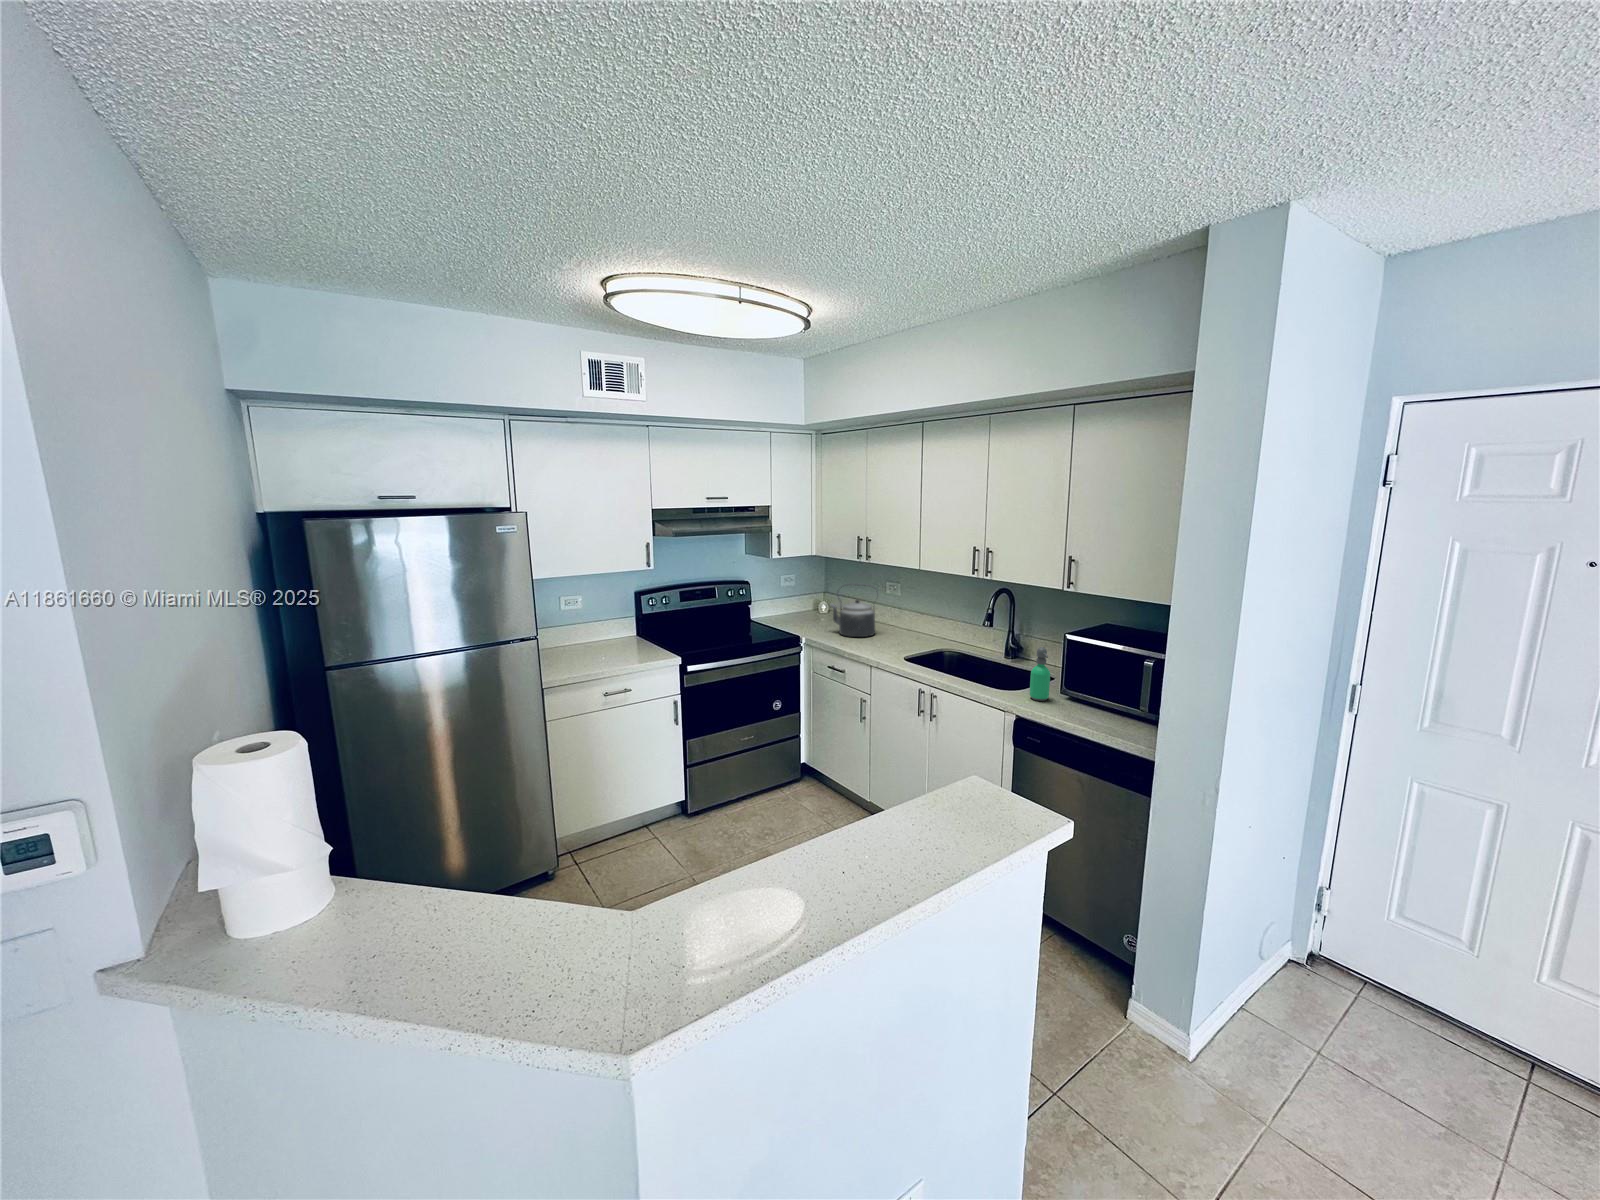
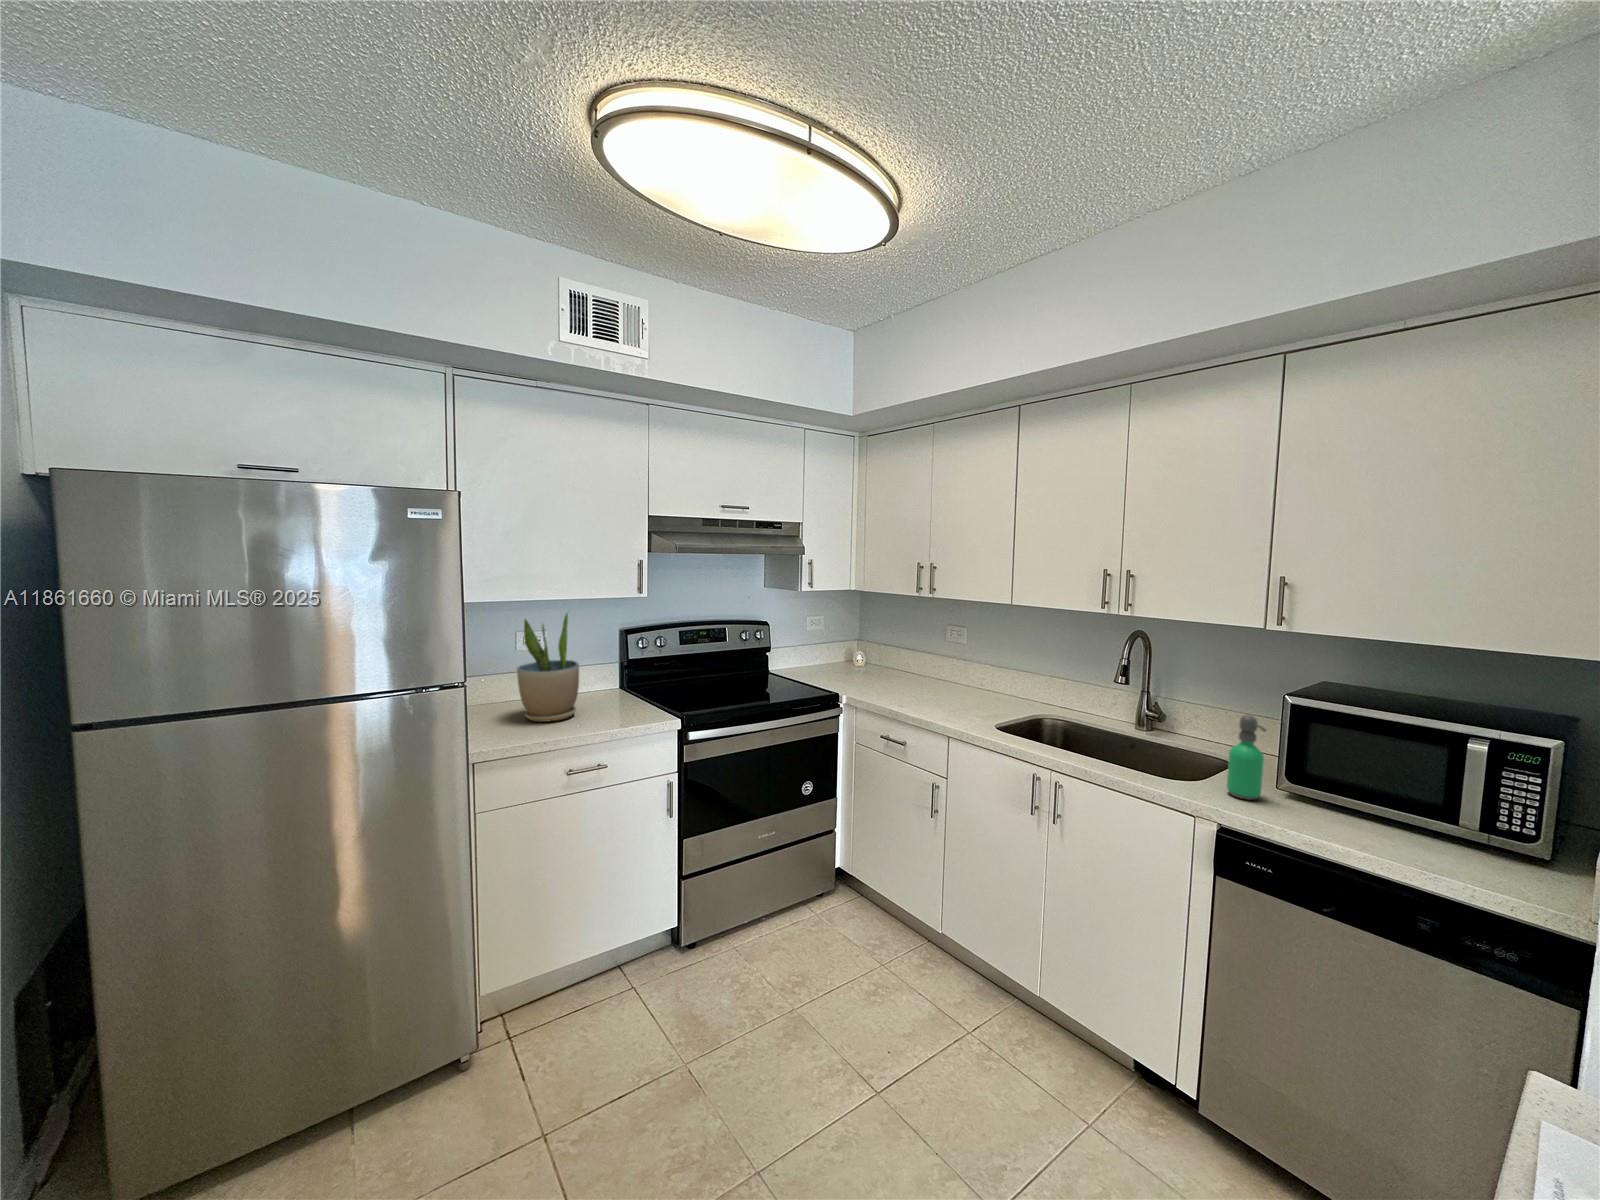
potted plant: none [564,582,607,661] -> present [517,613,579,722]
kettle: present [830,584,877,637] -> none [878,625,943,696]

